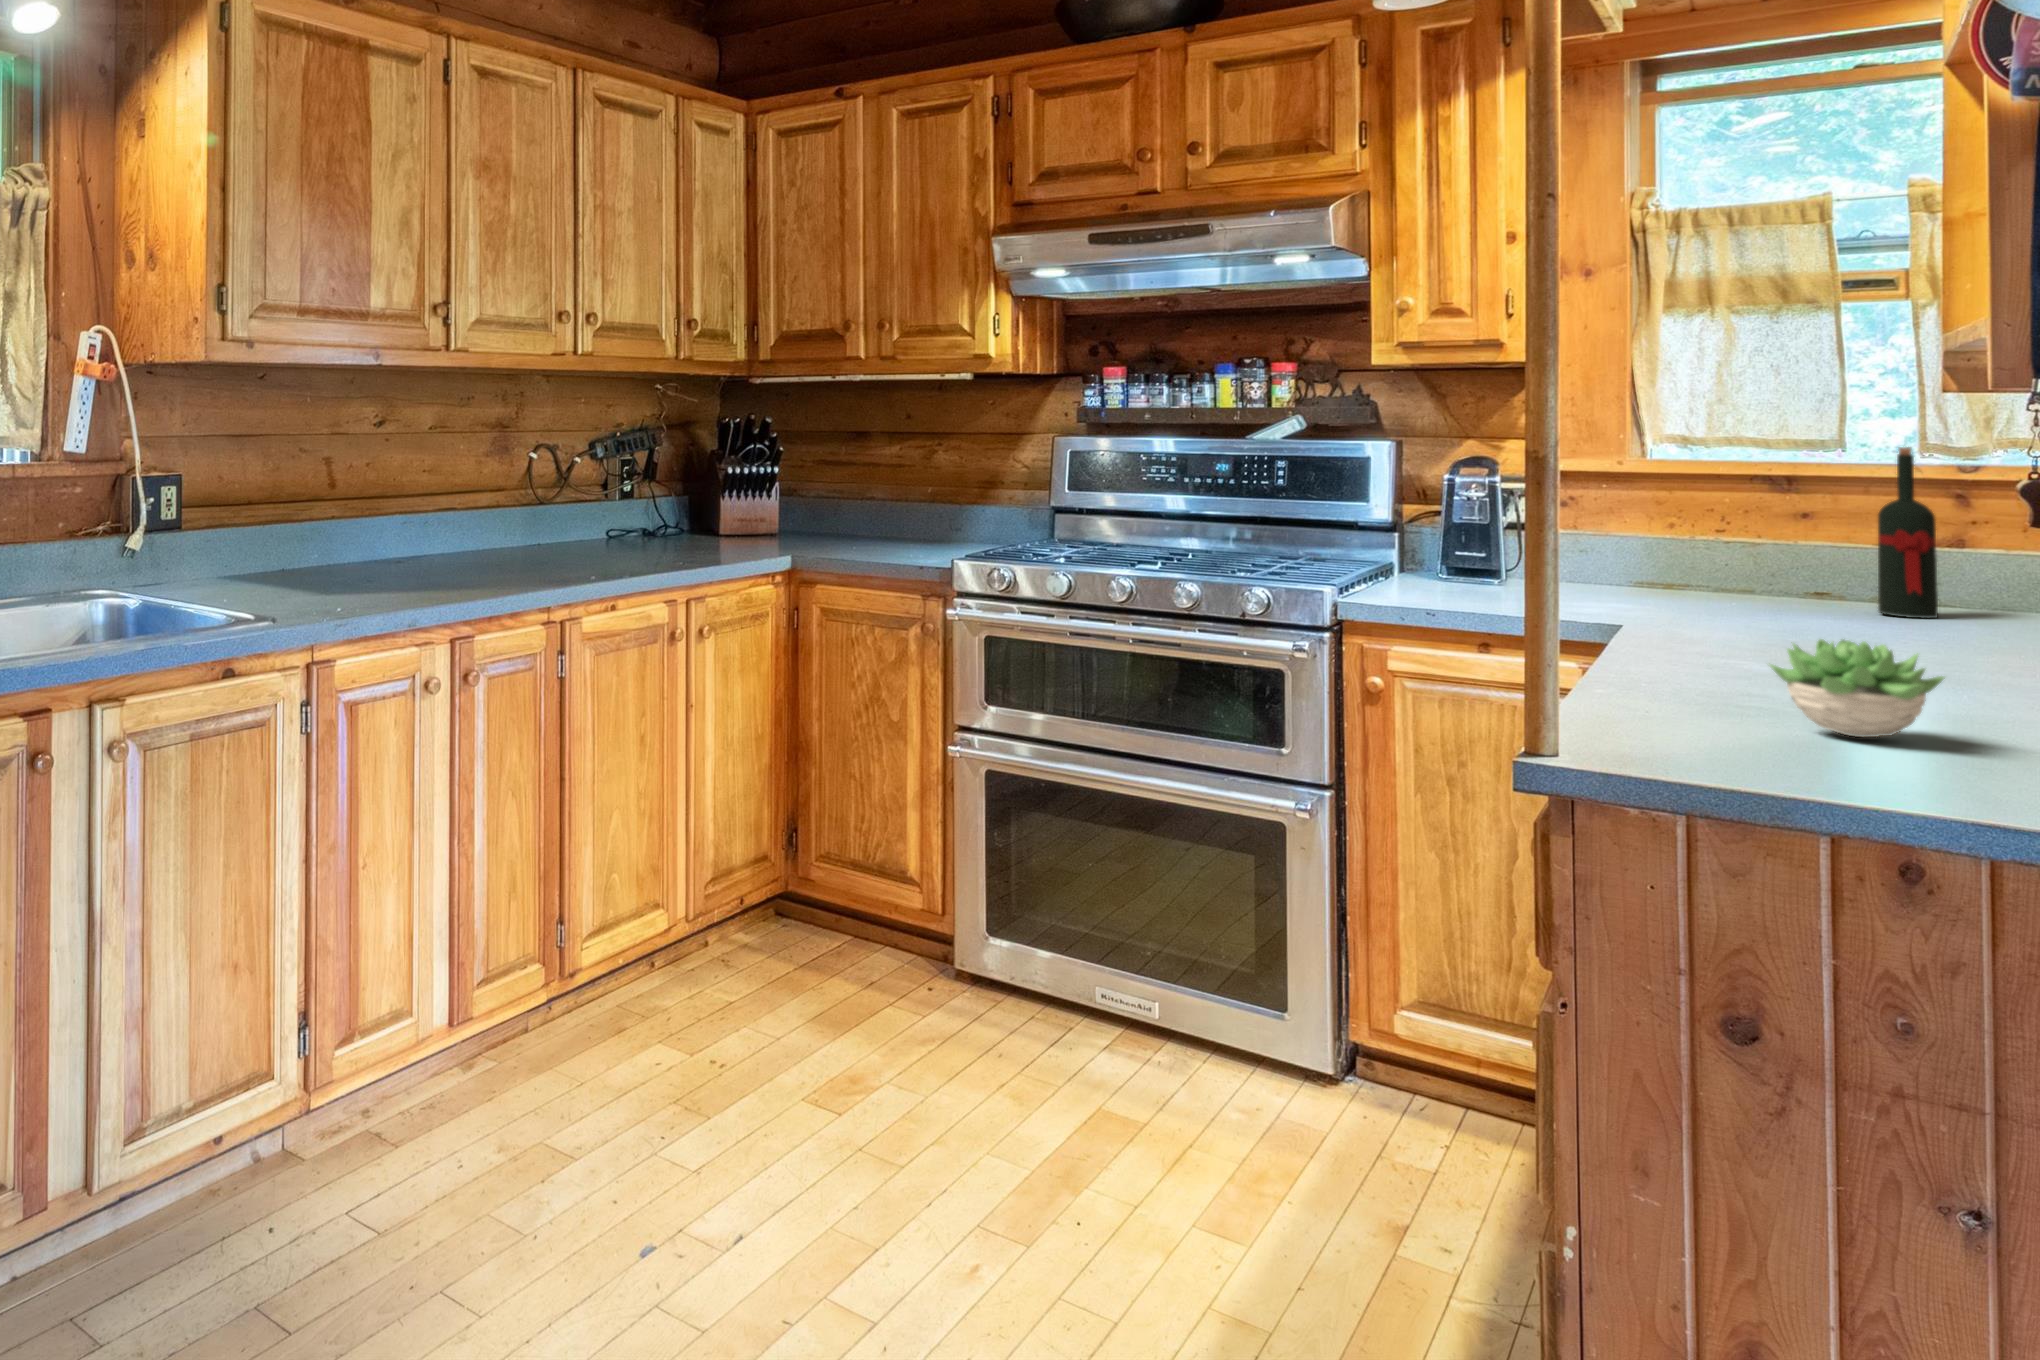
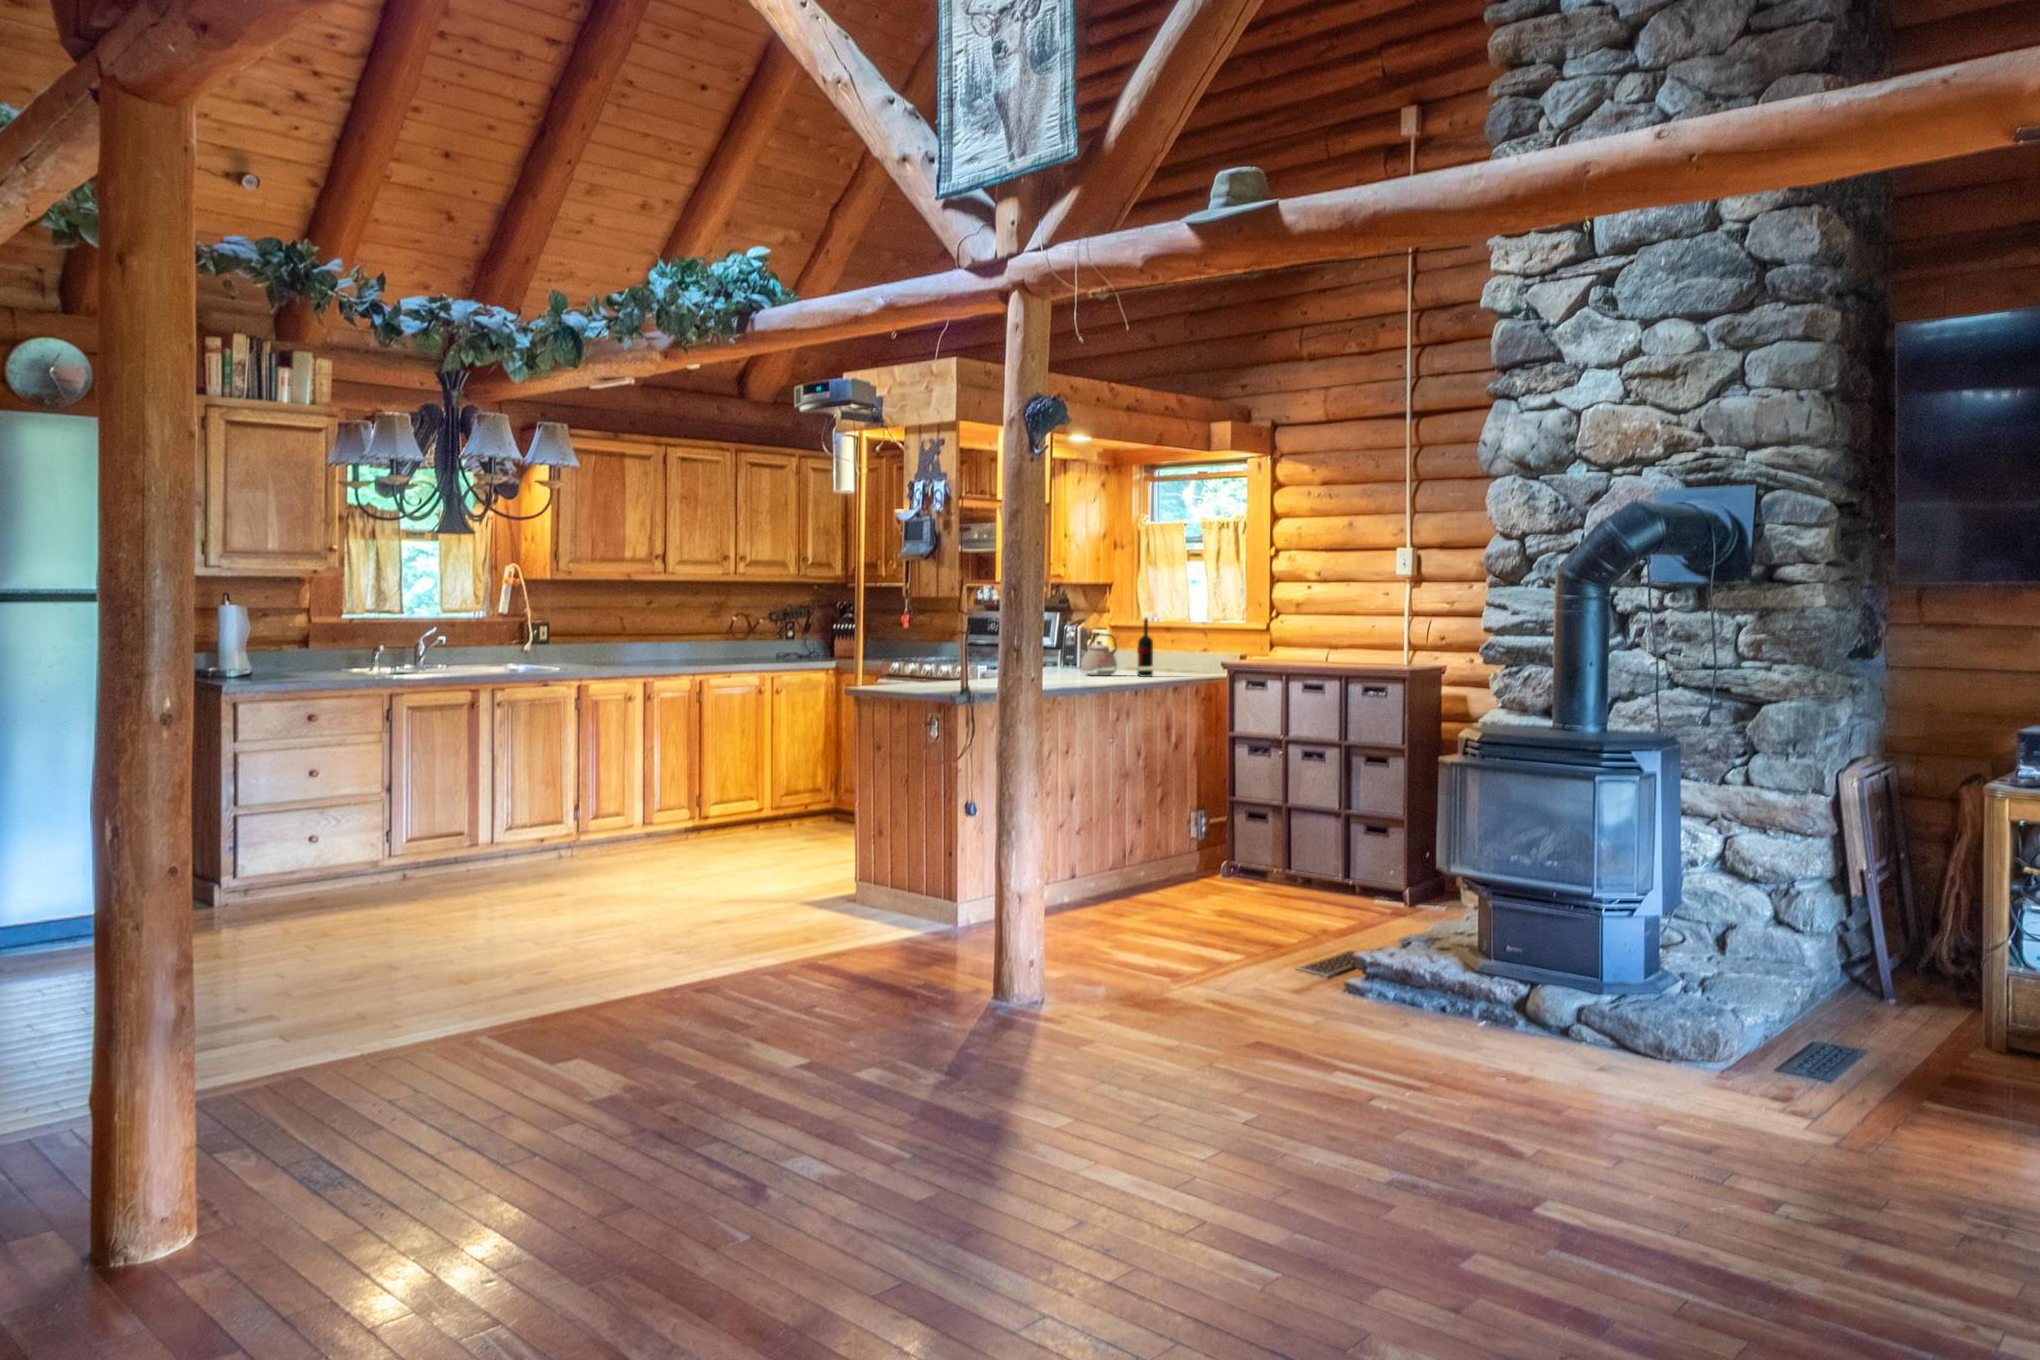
kettle: none [1666,491,1797,613] -> present [1080,633,1117,676]
succulent plant: present [1770,639,1945,737] -> none [903,661,934,684]

